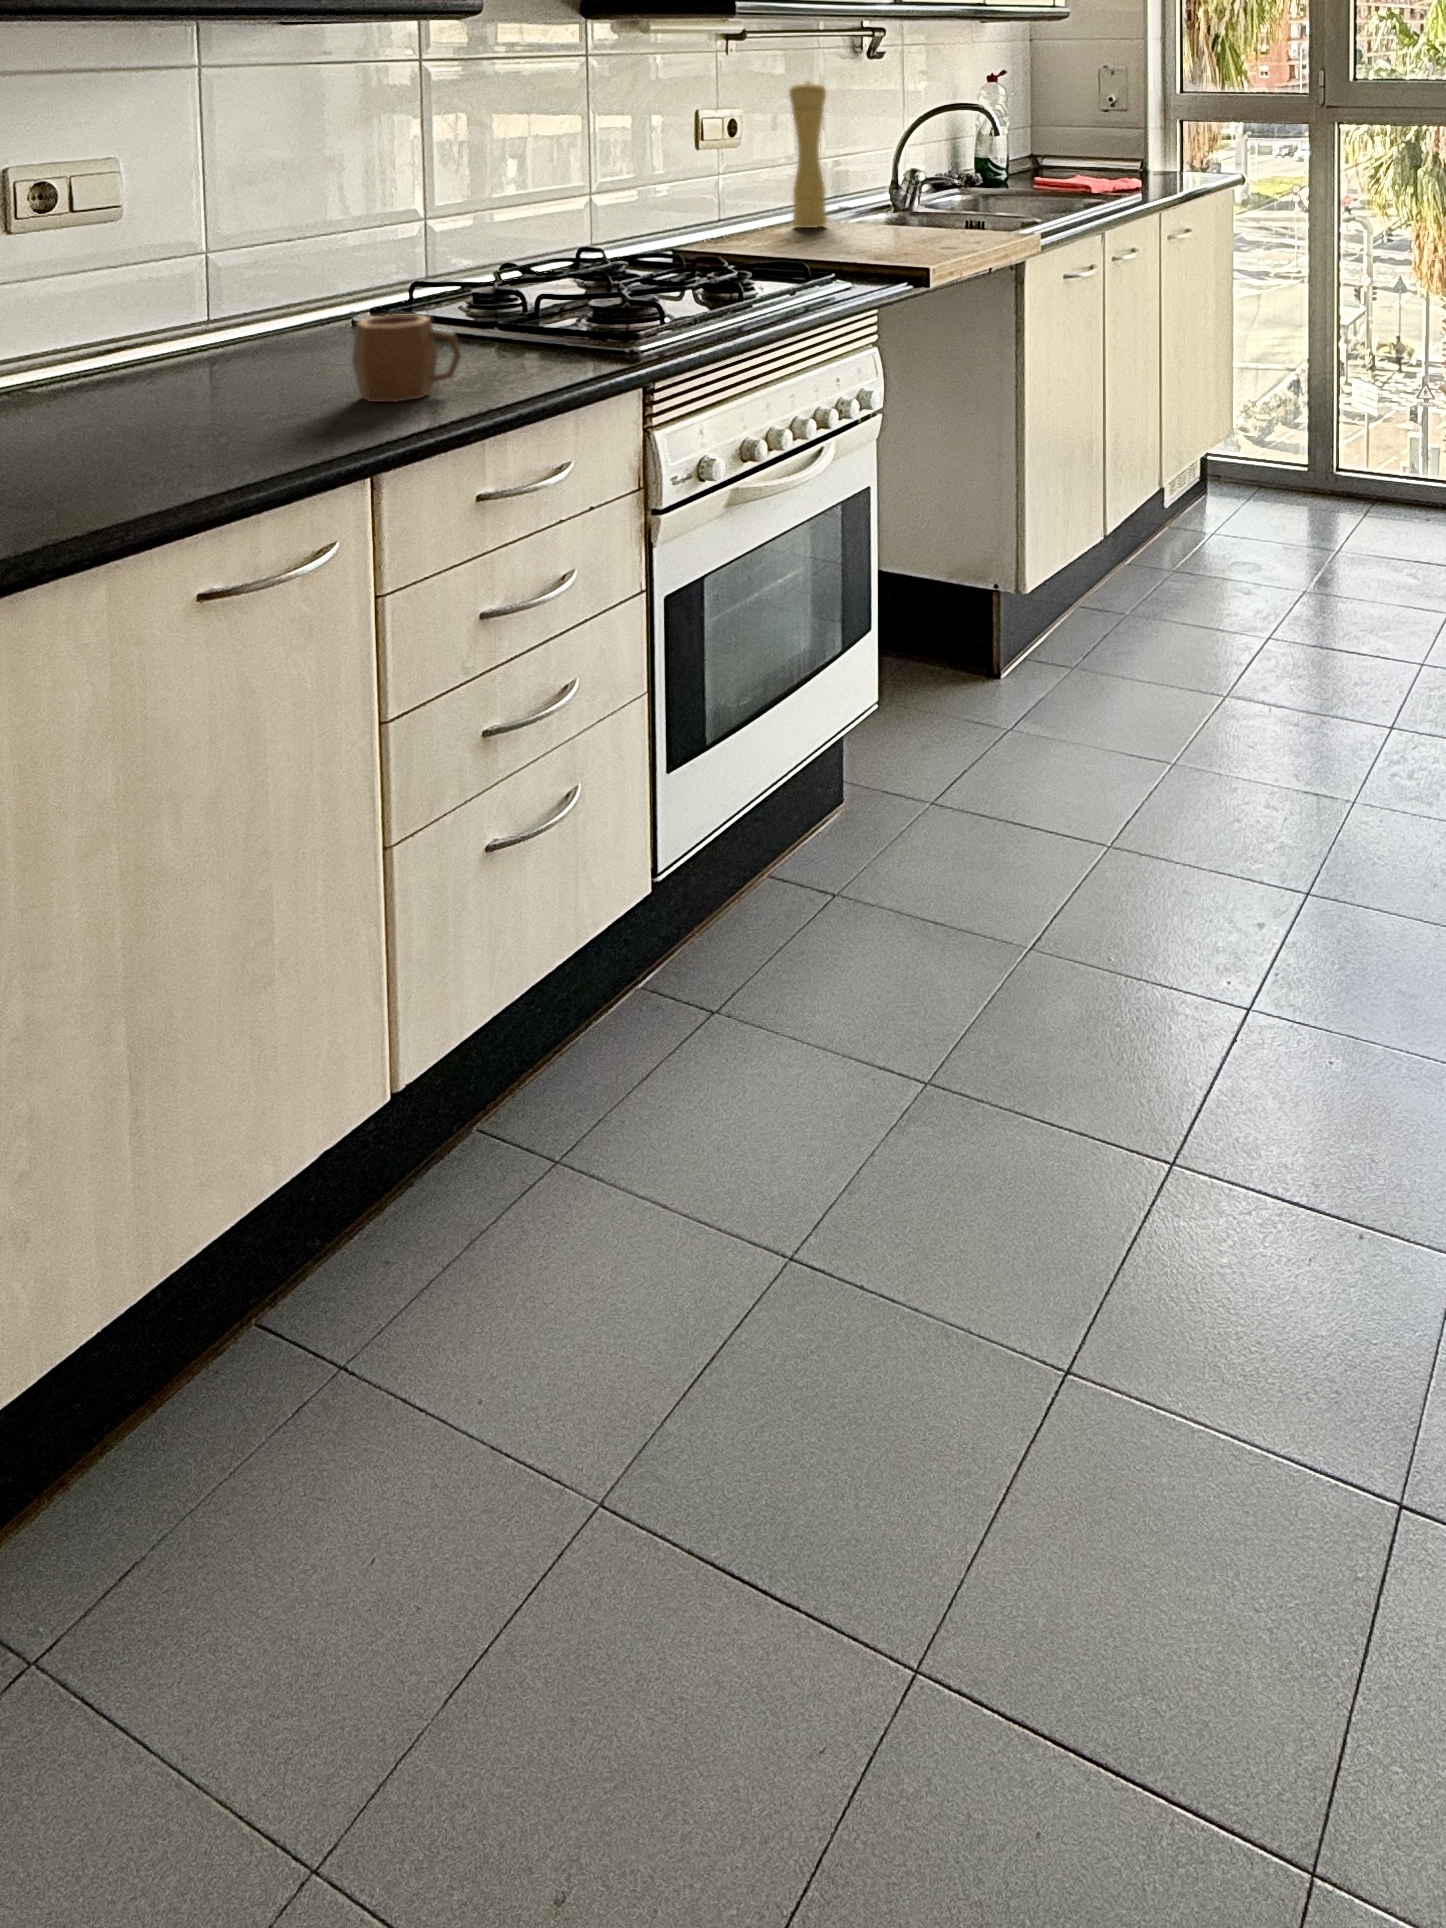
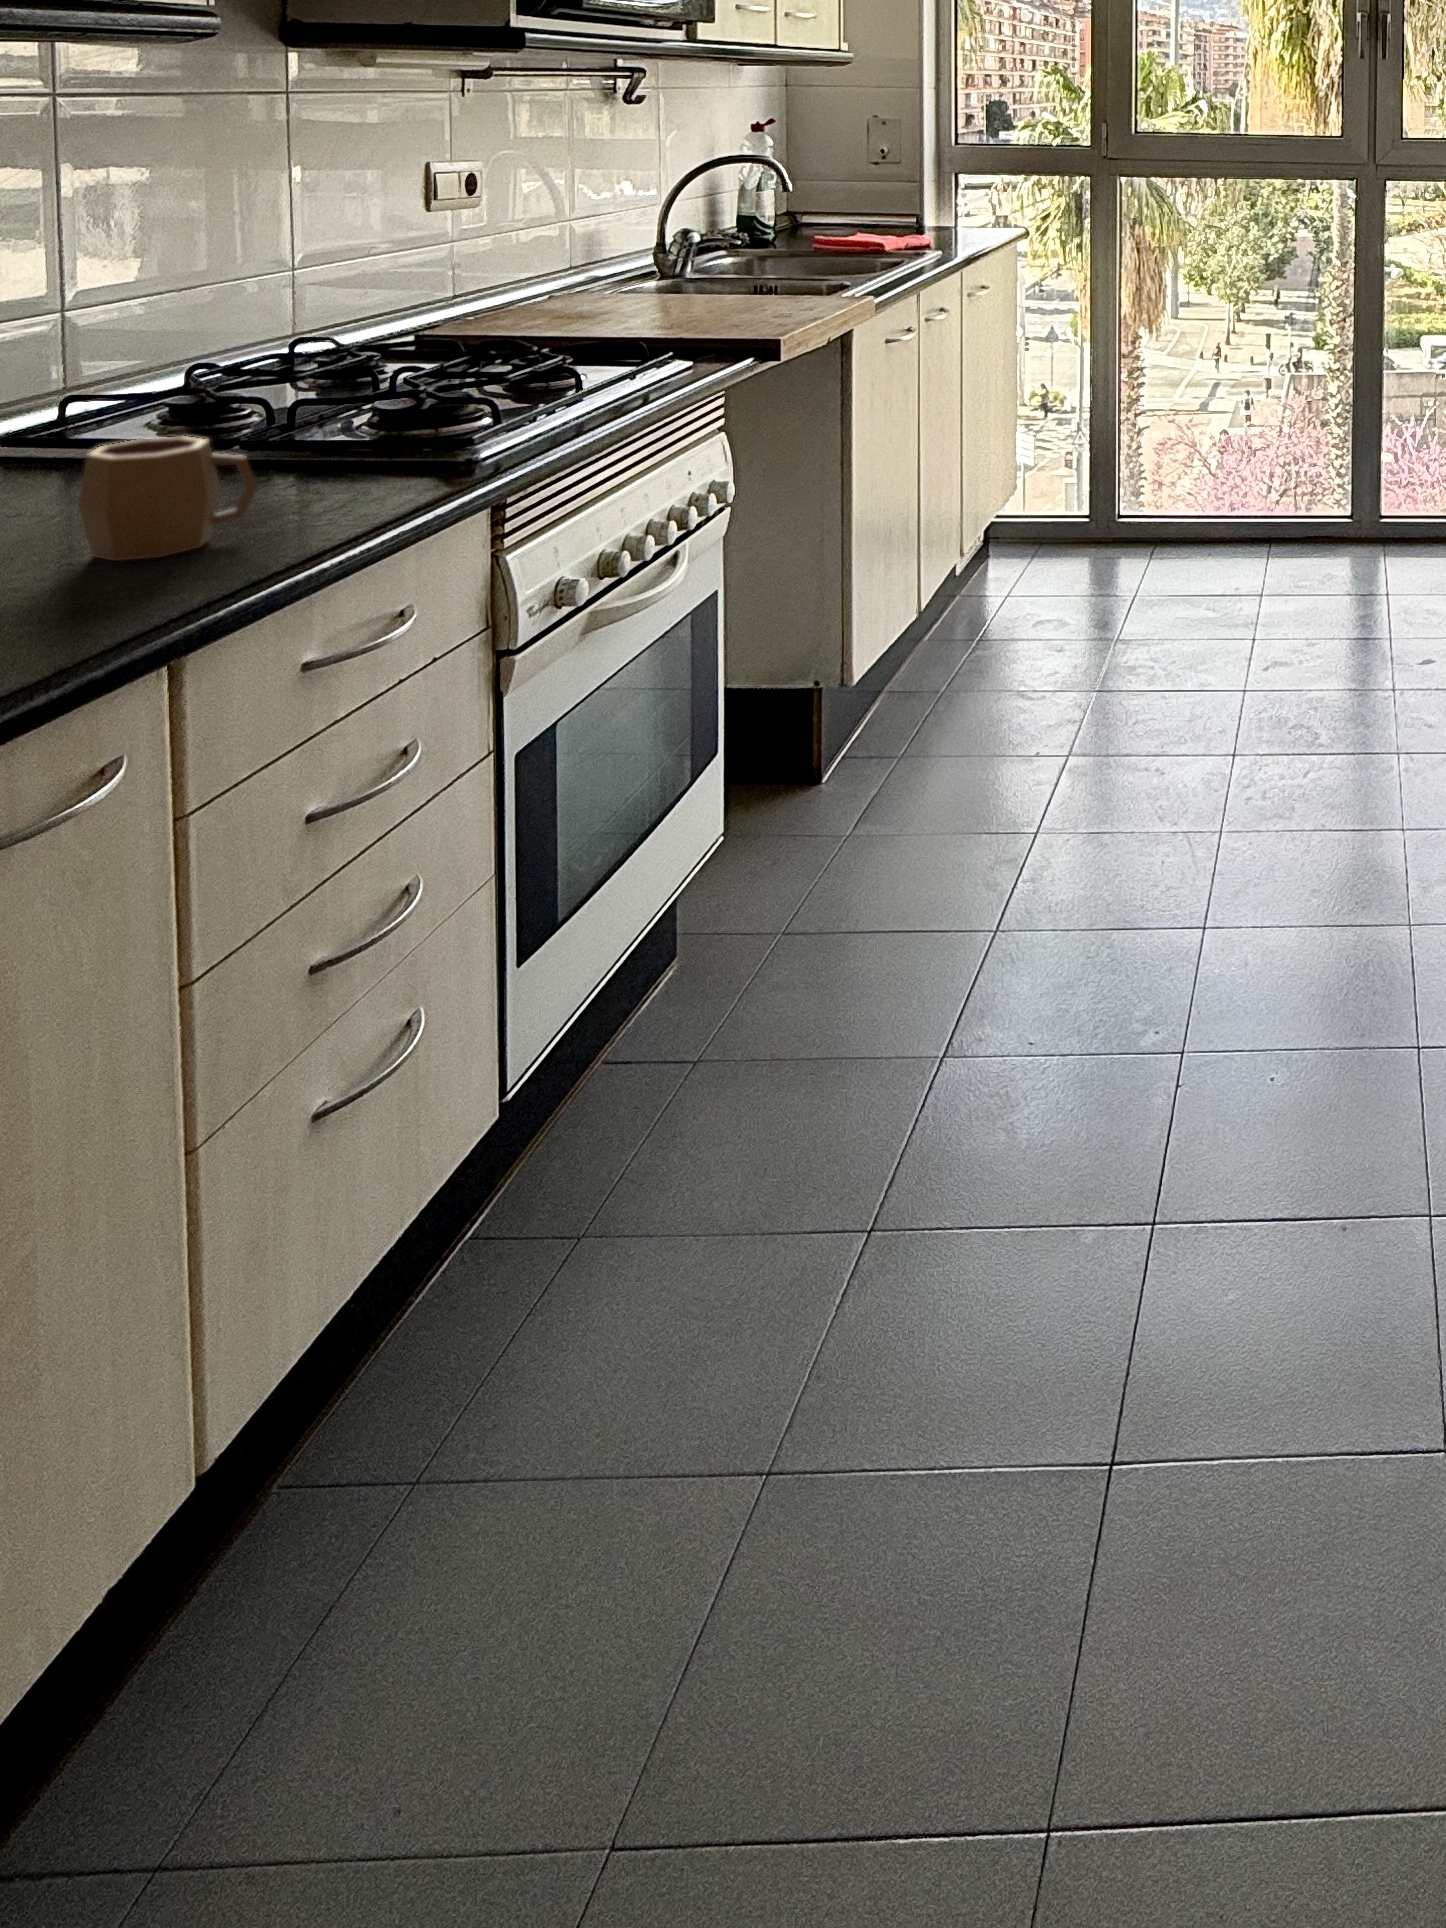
pepper mill: present [789,82,827,228] -> none [553,127,602,298]

